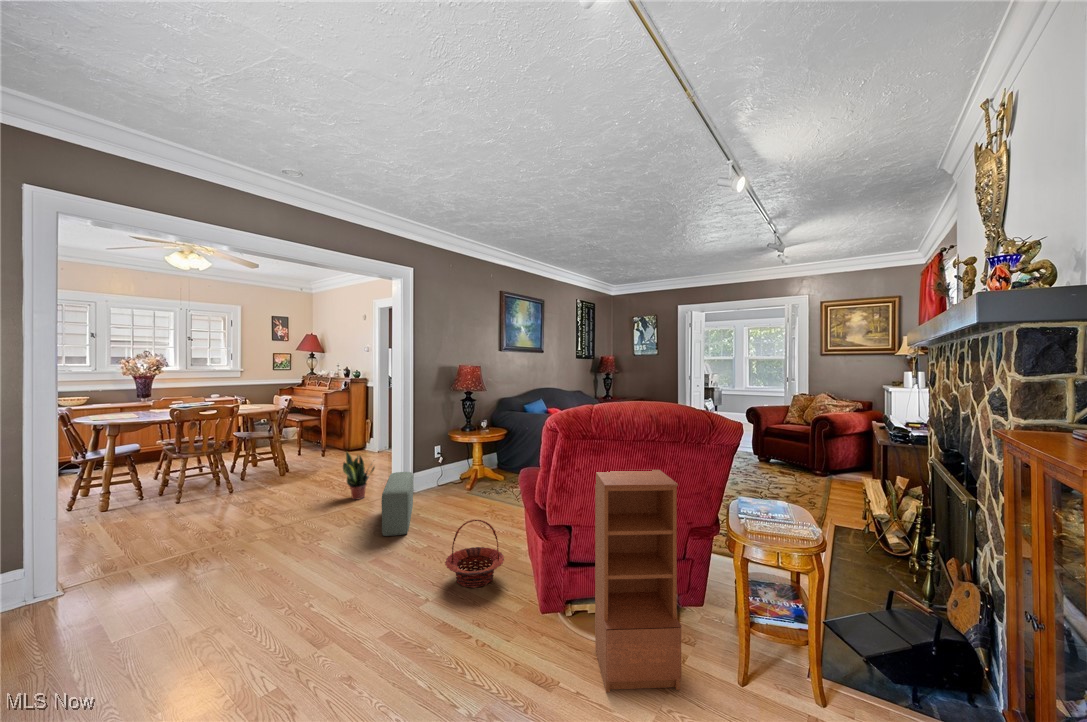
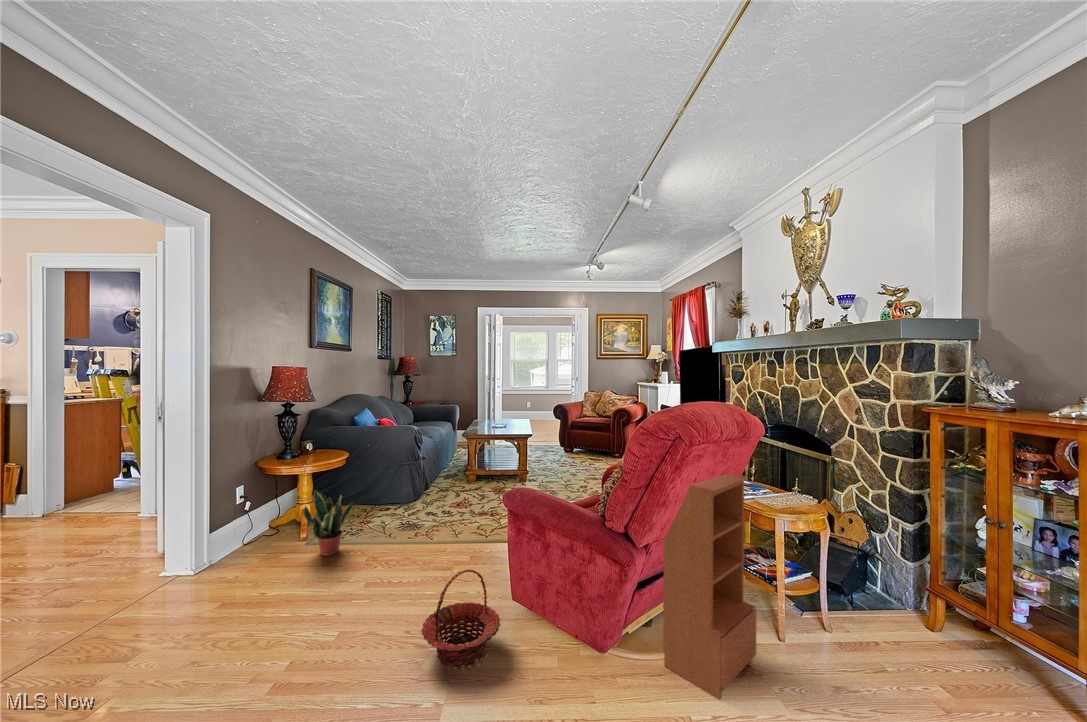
potted plant: present [343,452,375,499] -> present [304,490,352,556]
pouf: present [381,472,413,536] -> none [200,533,284,647]

